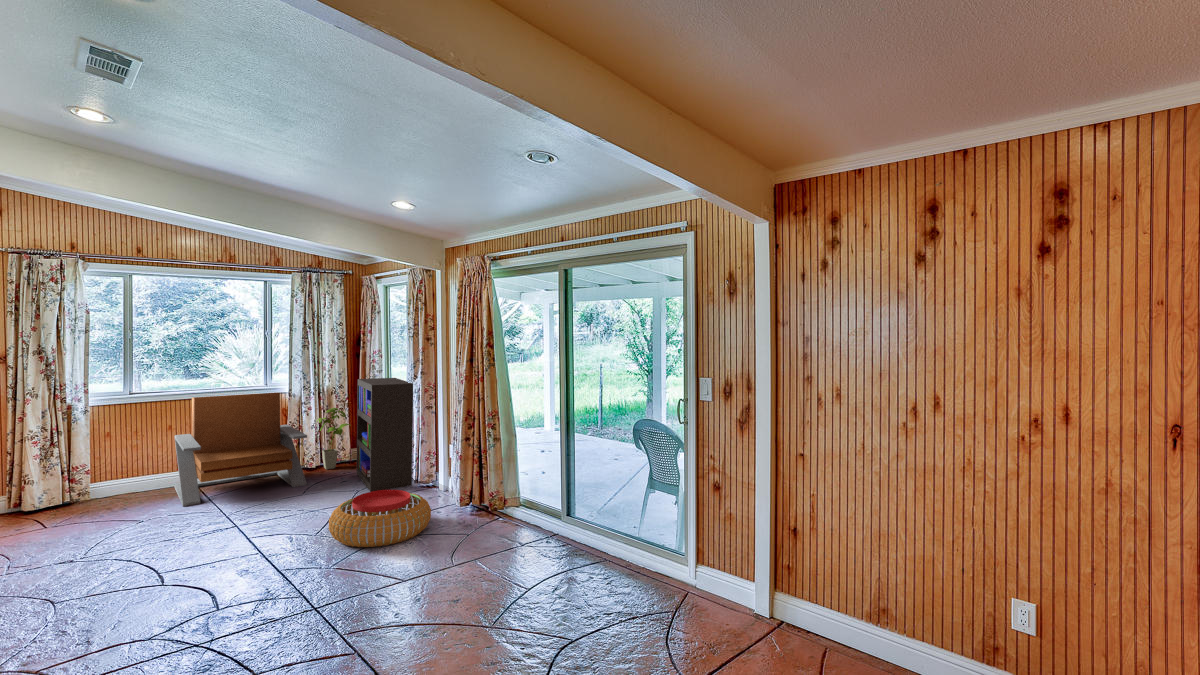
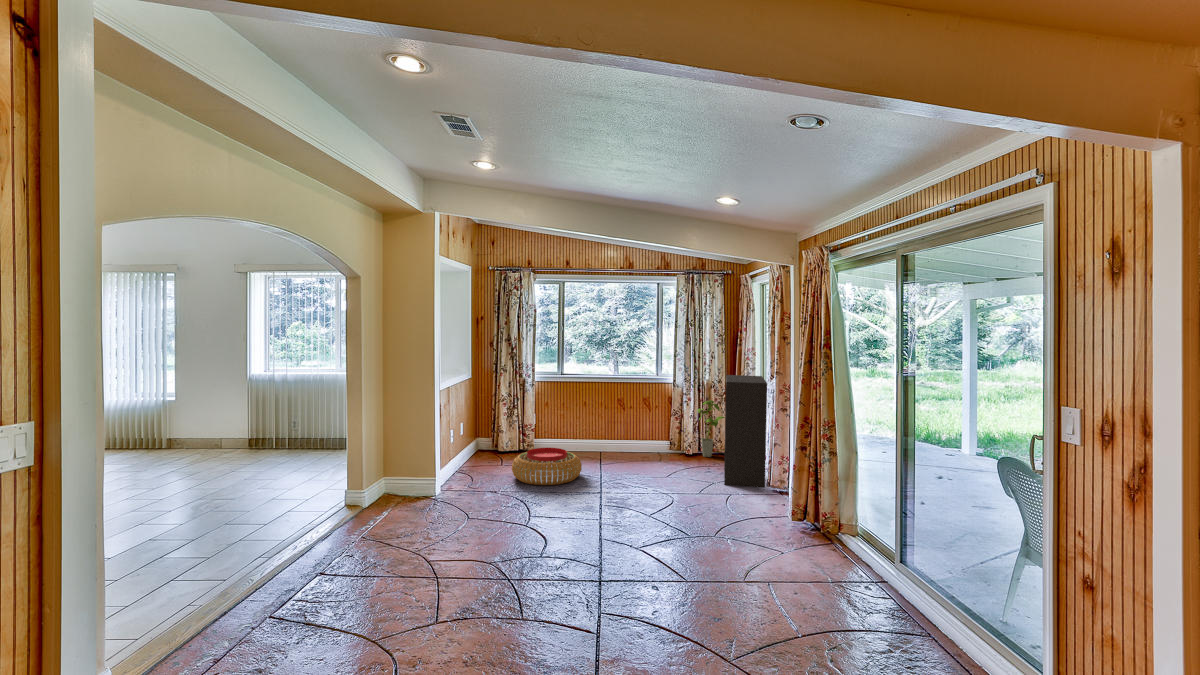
lounge chair: present [174,393,307,506] -> none [593,381,681,467]
pouf: present [329,490,431,547] -> present [512,448,582,485]

